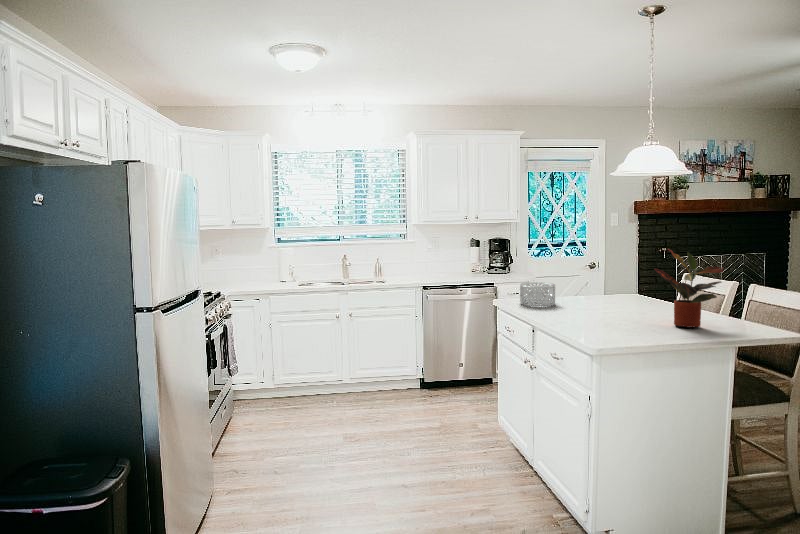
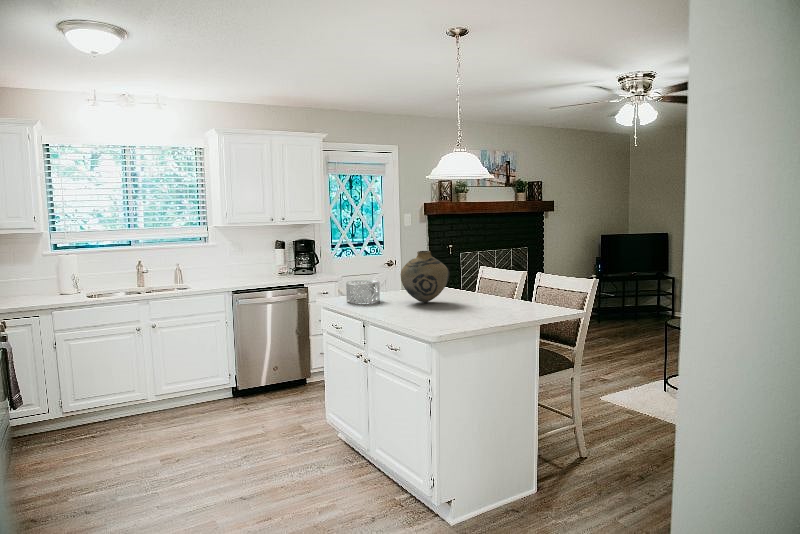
potted plant: present [654,249,723,327] -> none [472,244,526,312]
vase: none [576,254,633,310] -> present [400,251,449,302]

